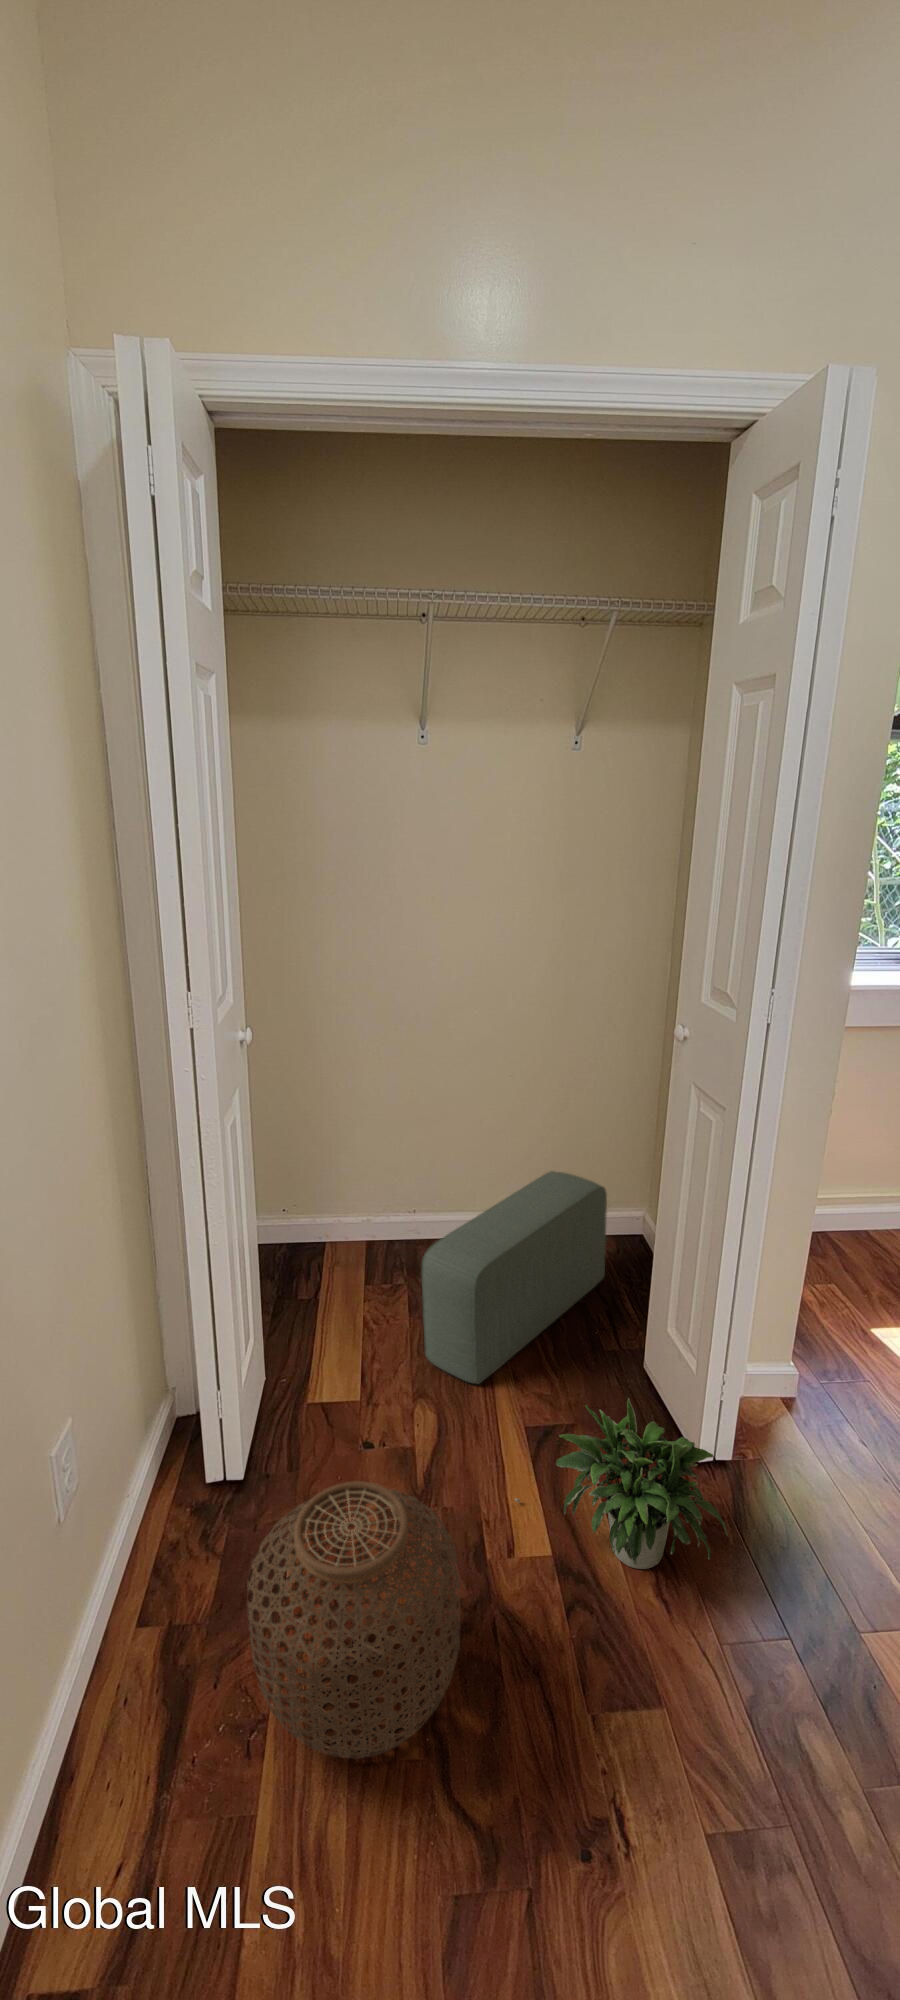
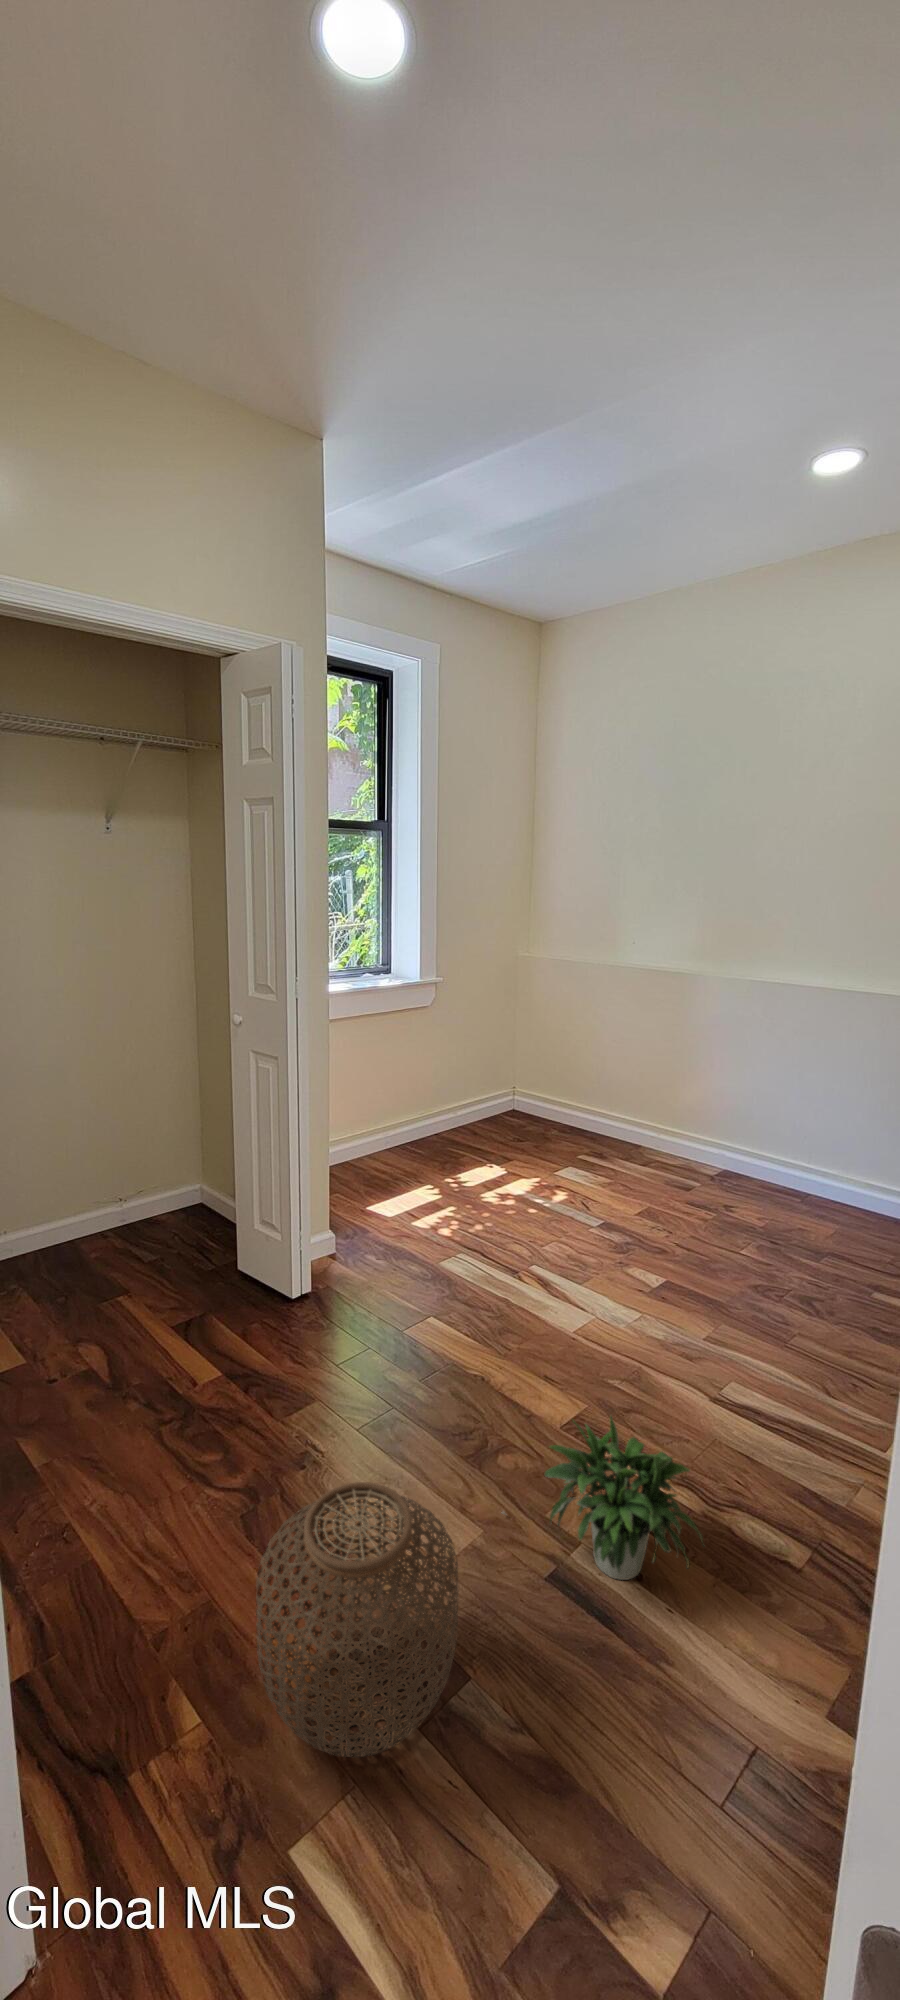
pouf: present [421,1171,607,1384] -> none [415,1208,584,1404]

